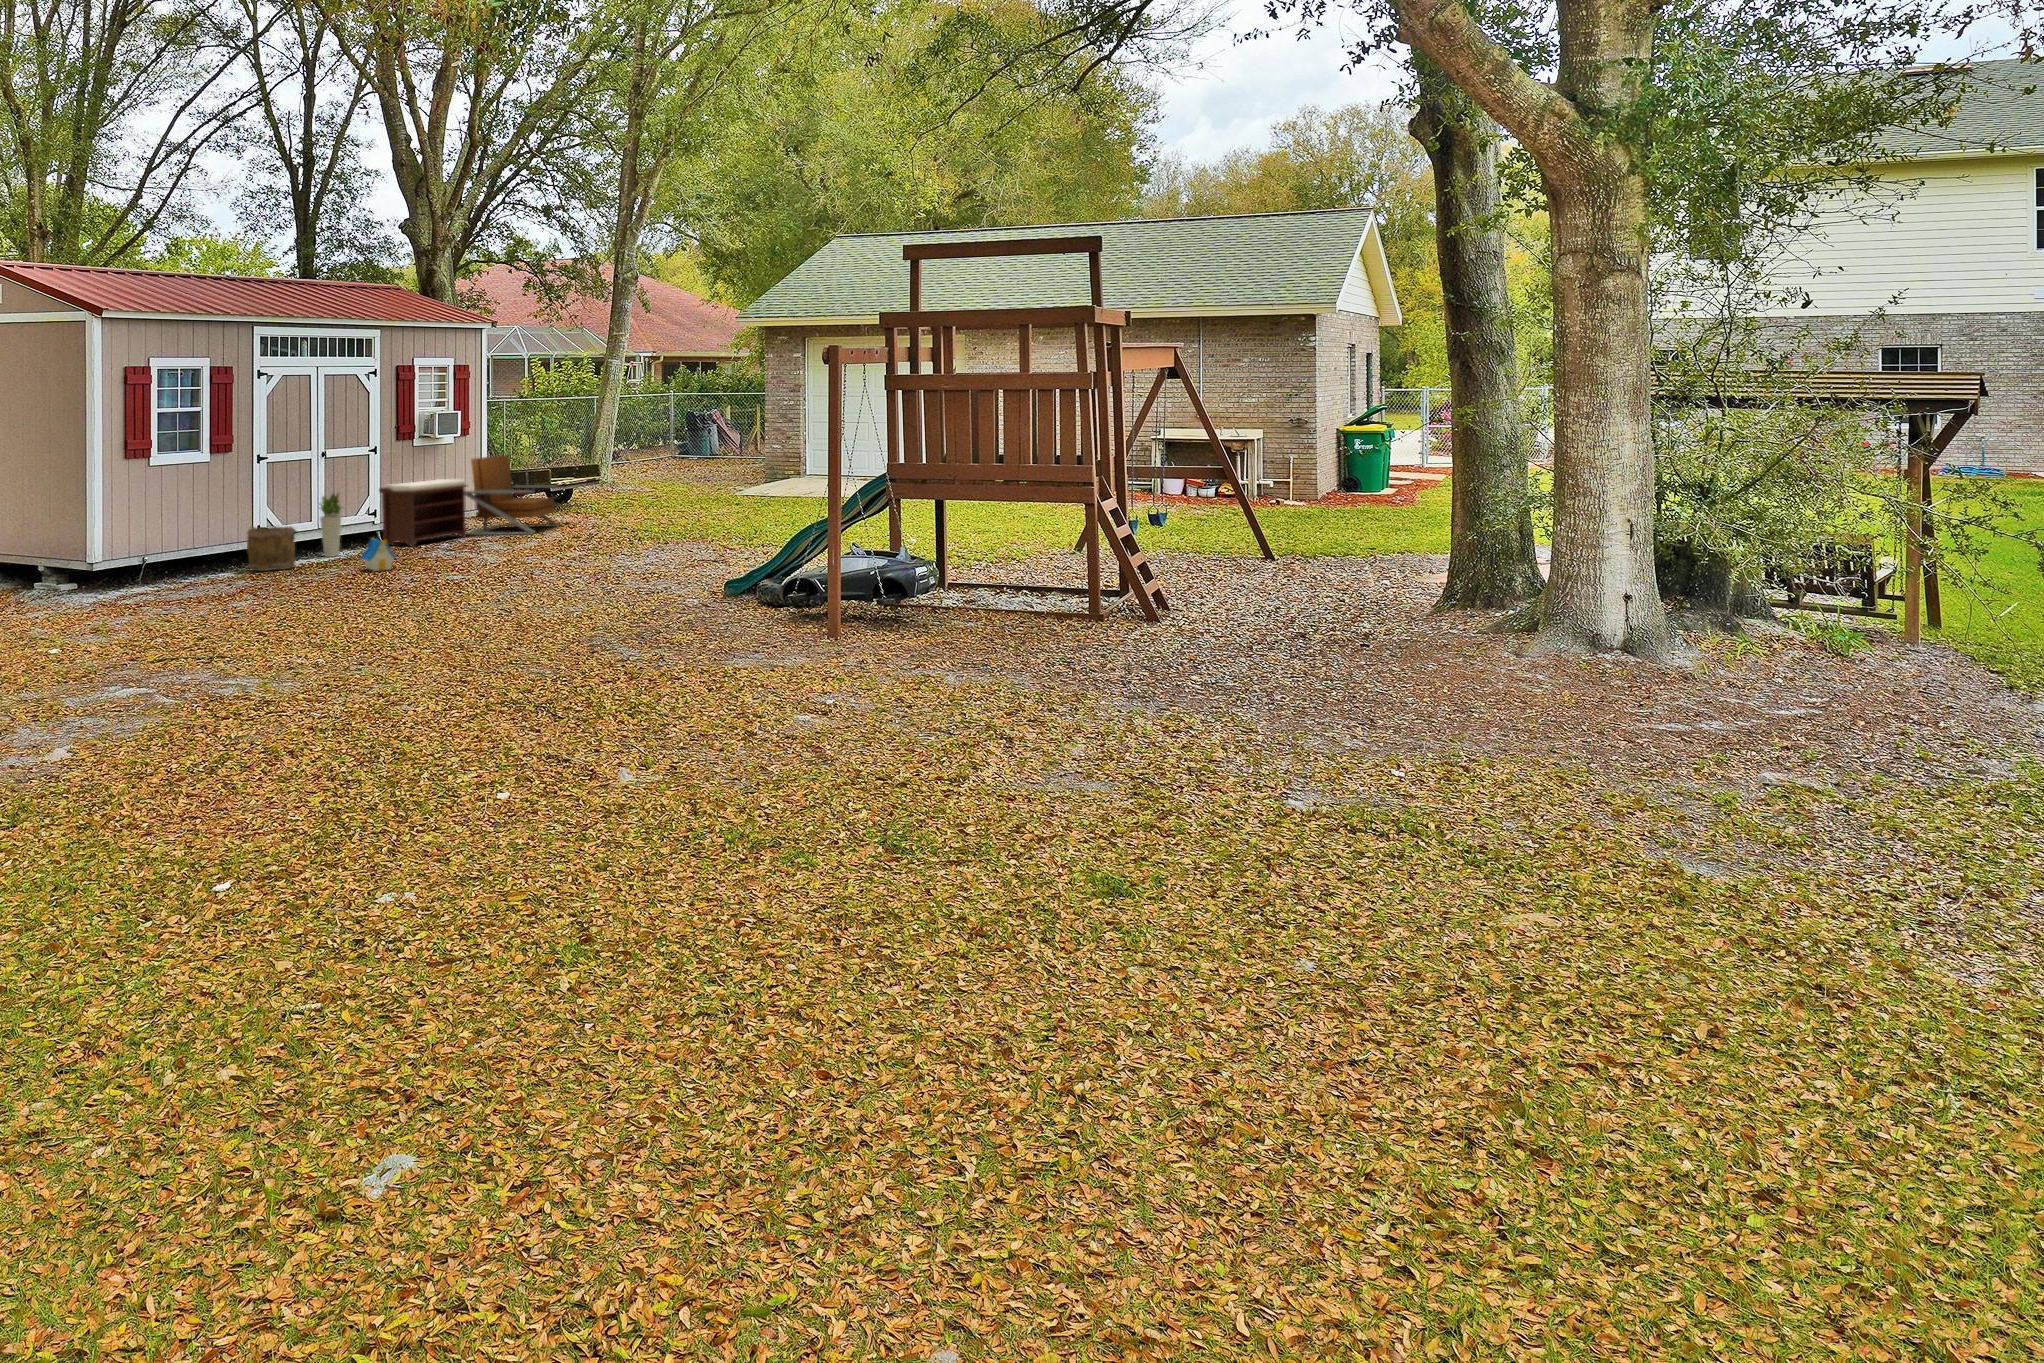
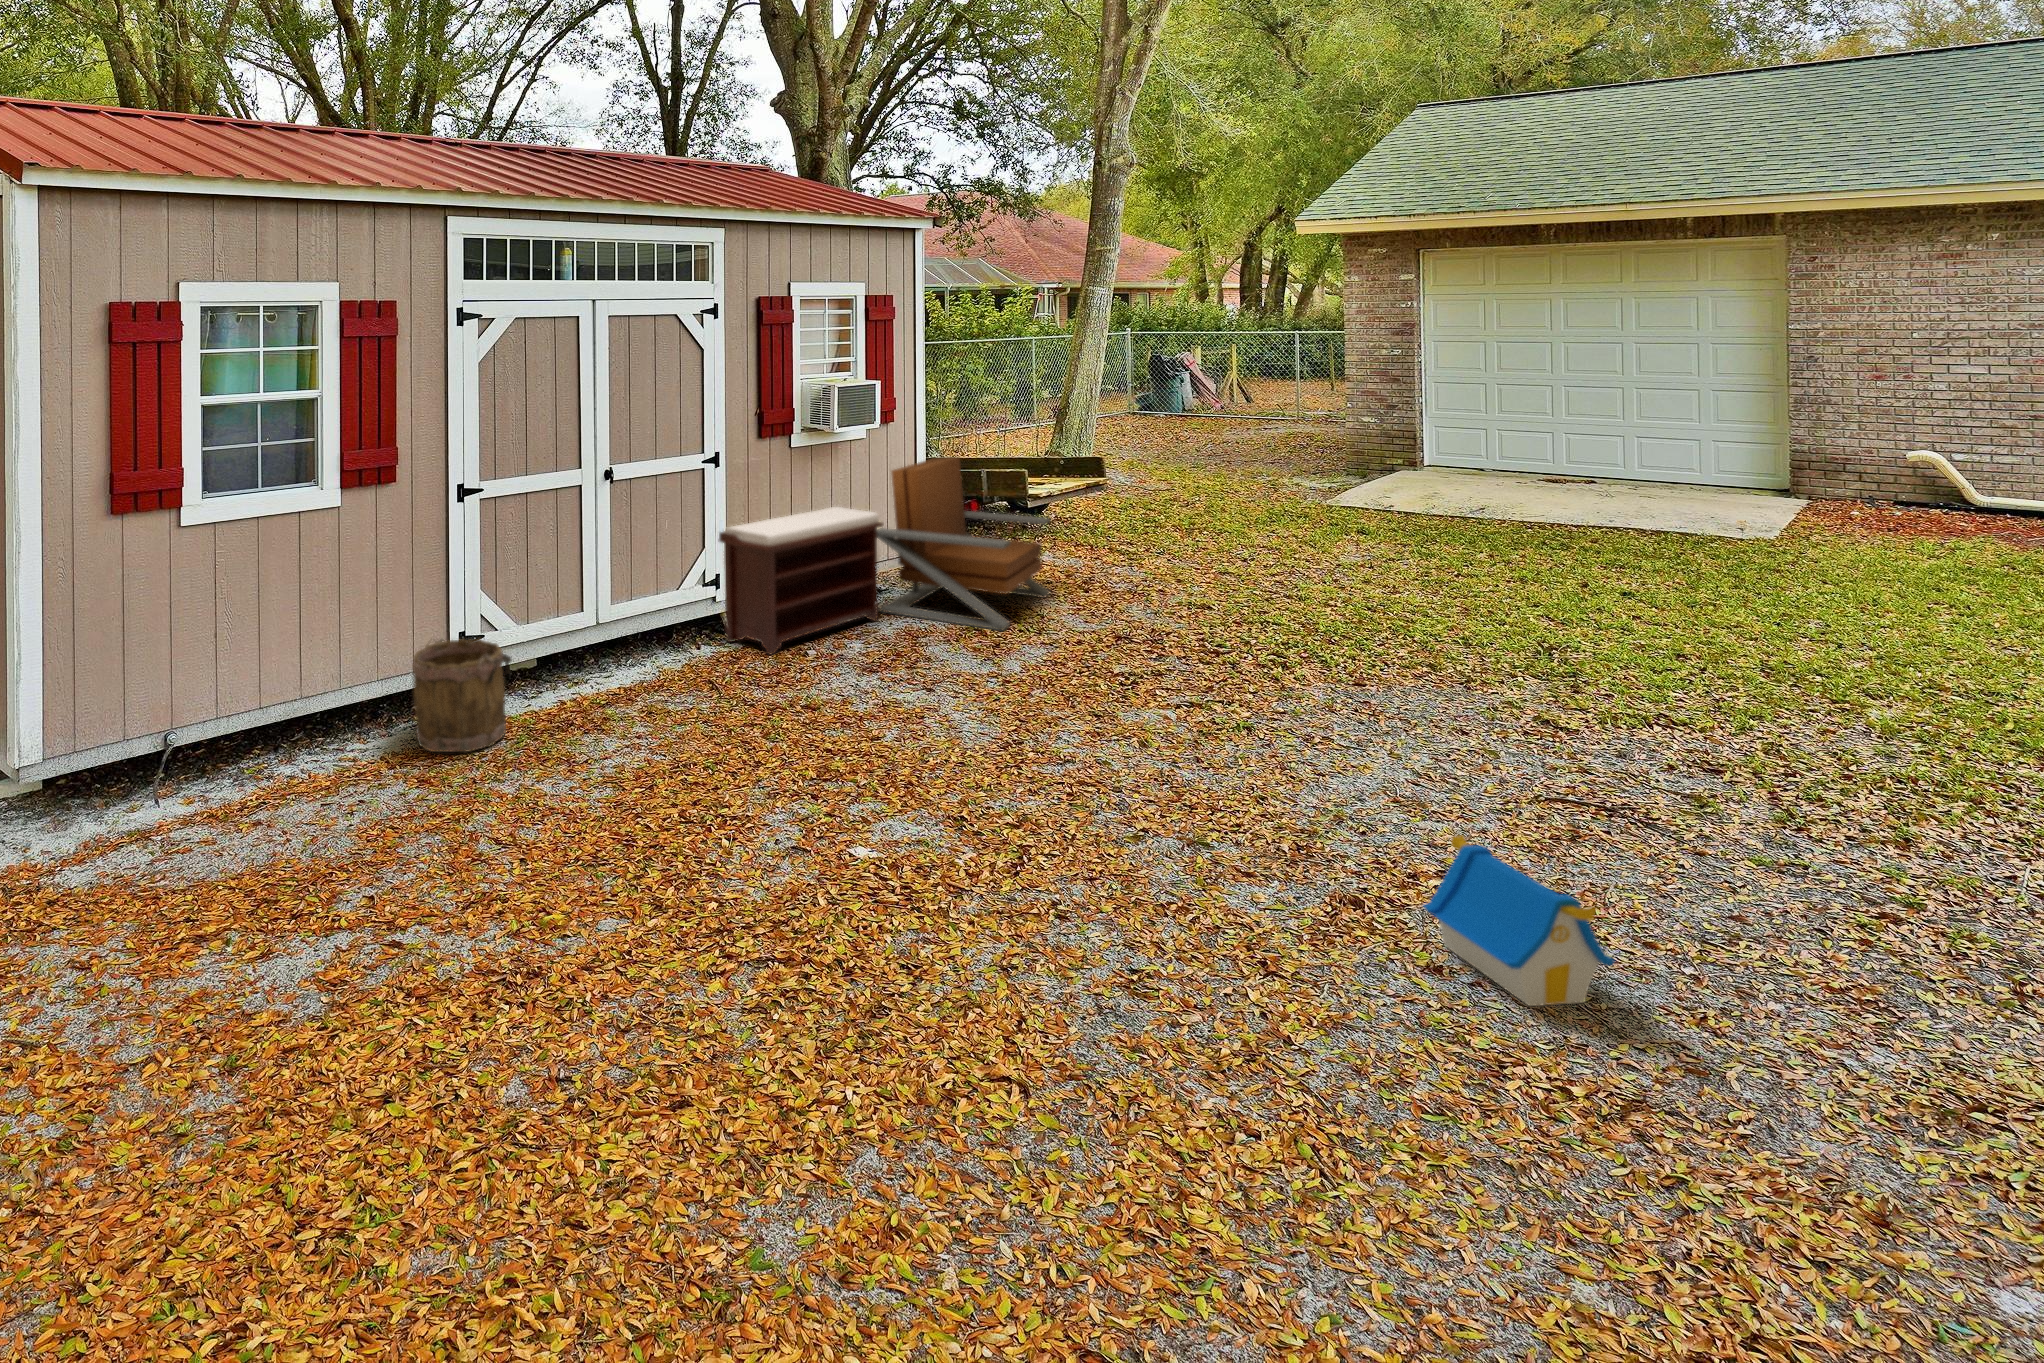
planter: present [319,493,342,557] -> none [587,550,640,682]
toy house: present [361,538,396,571] -> present [1423,835,1615,1006]

